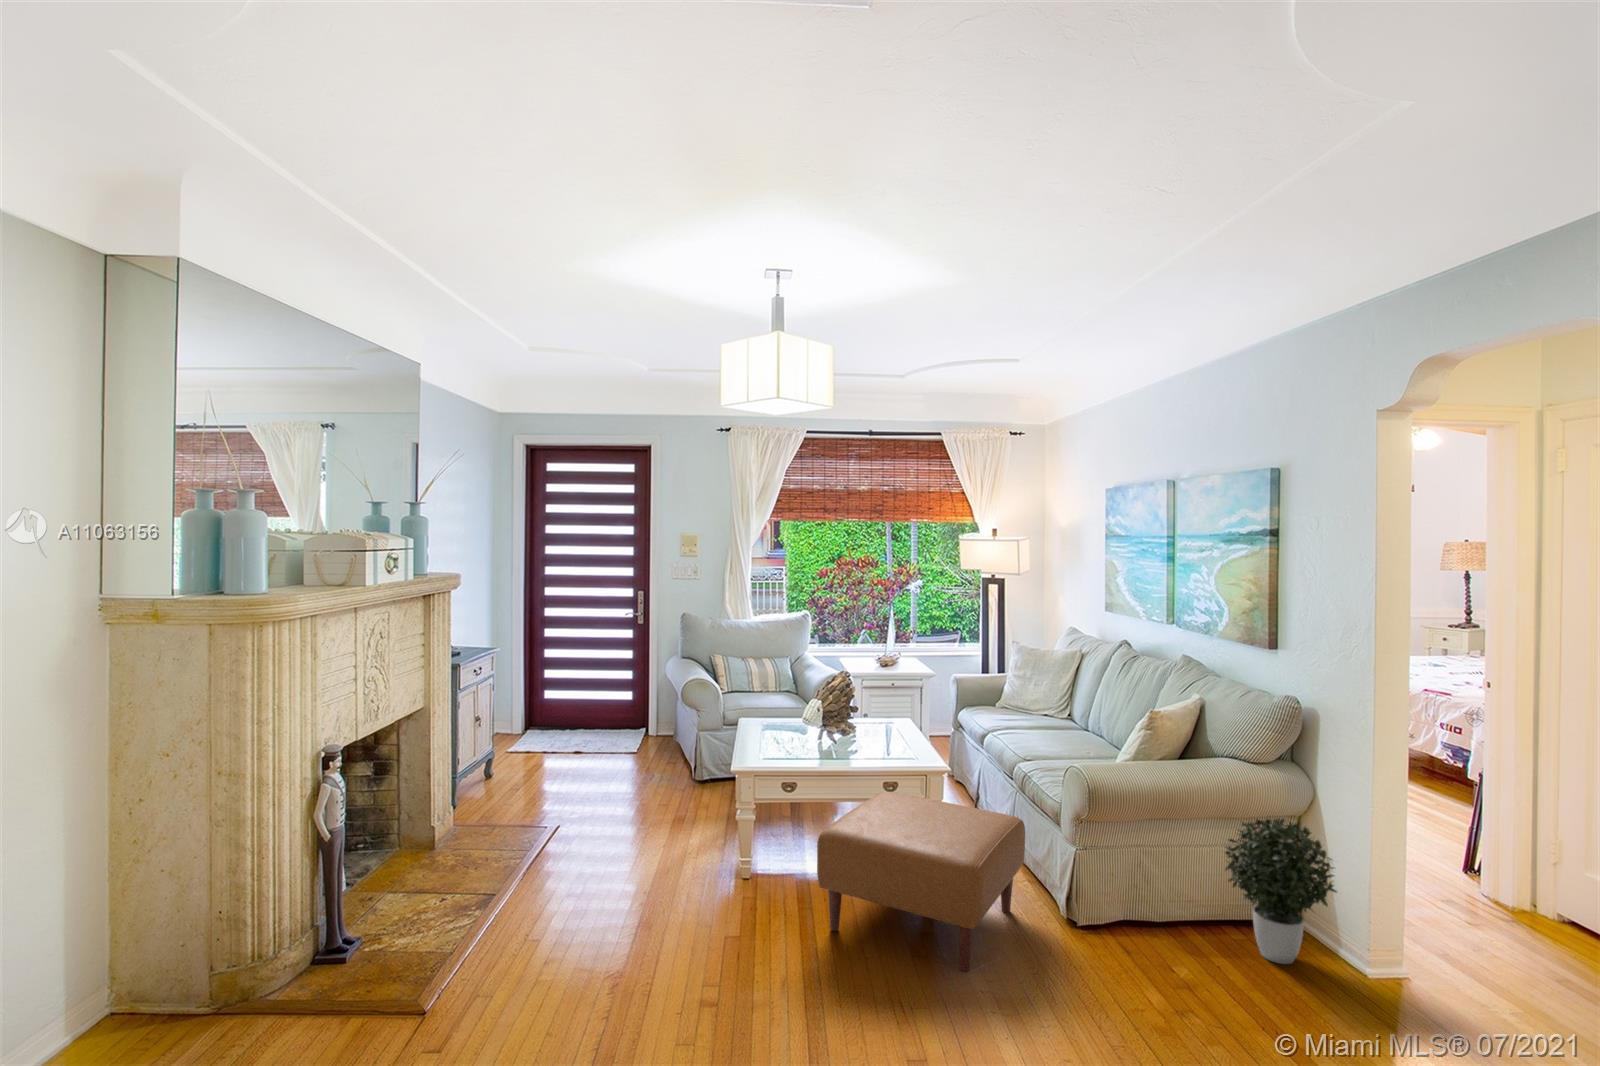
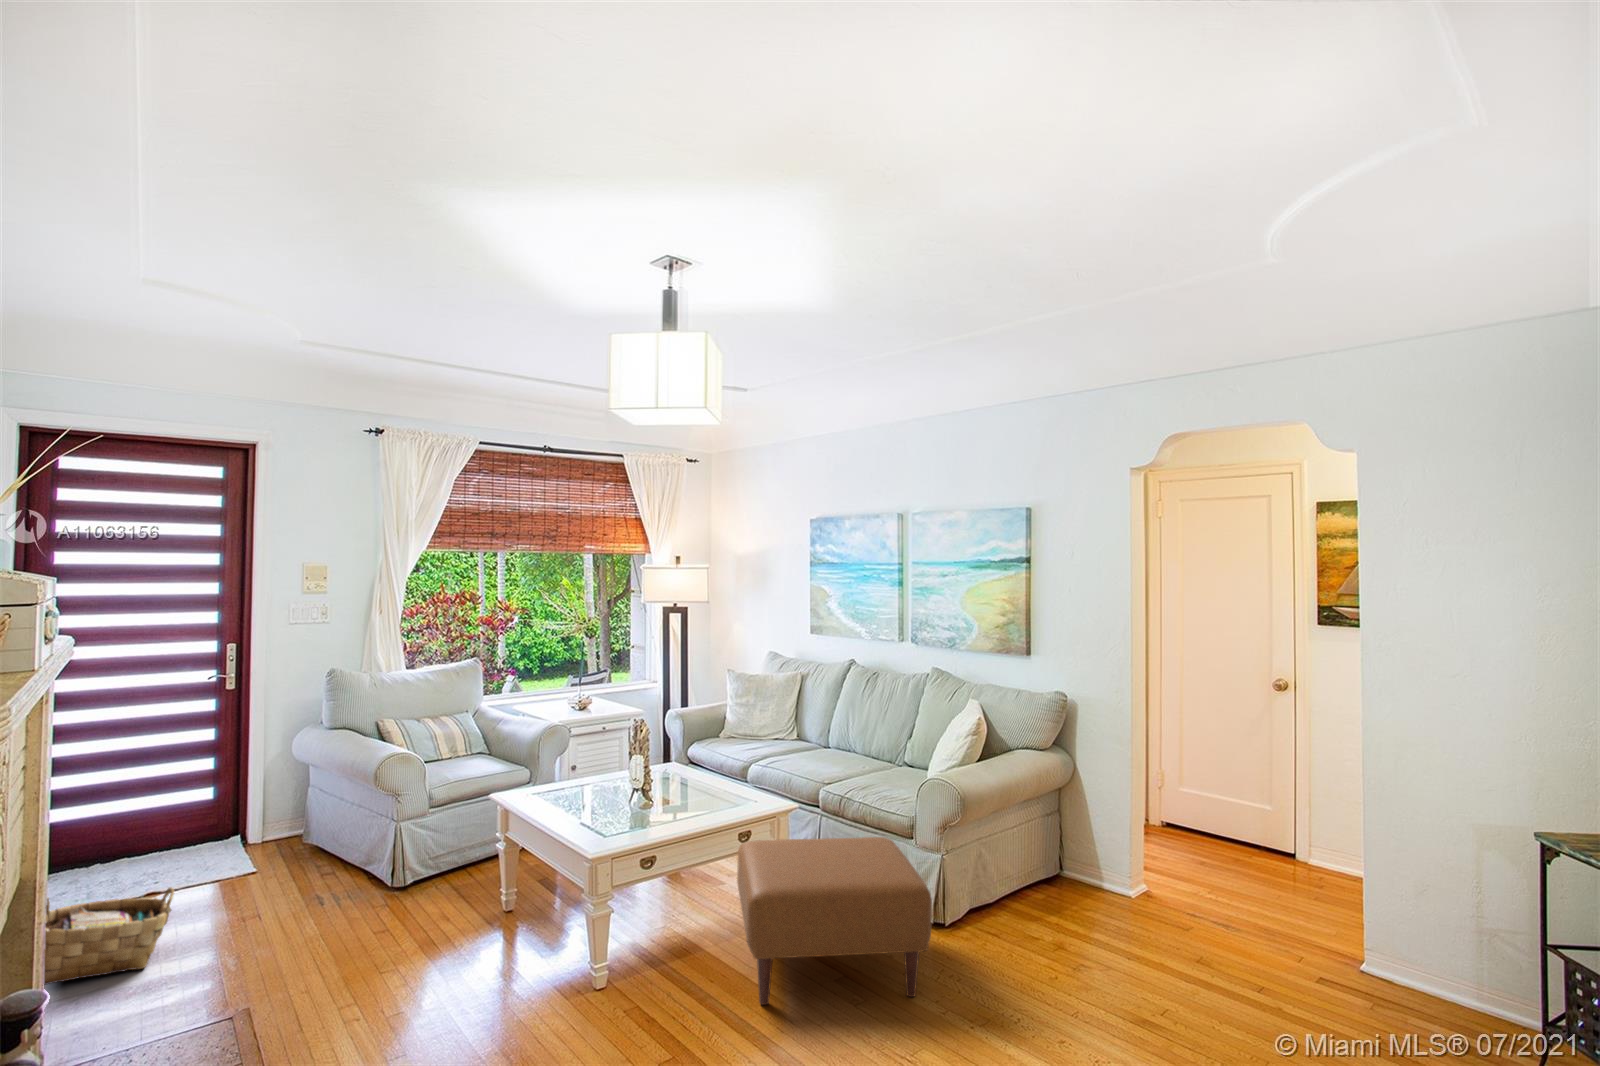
woven basket: none [481,736,556,791] -> present [44,887,174,985]
potted plant: present [1225,818,1337,964] -> none [1036,792,1120,911]

